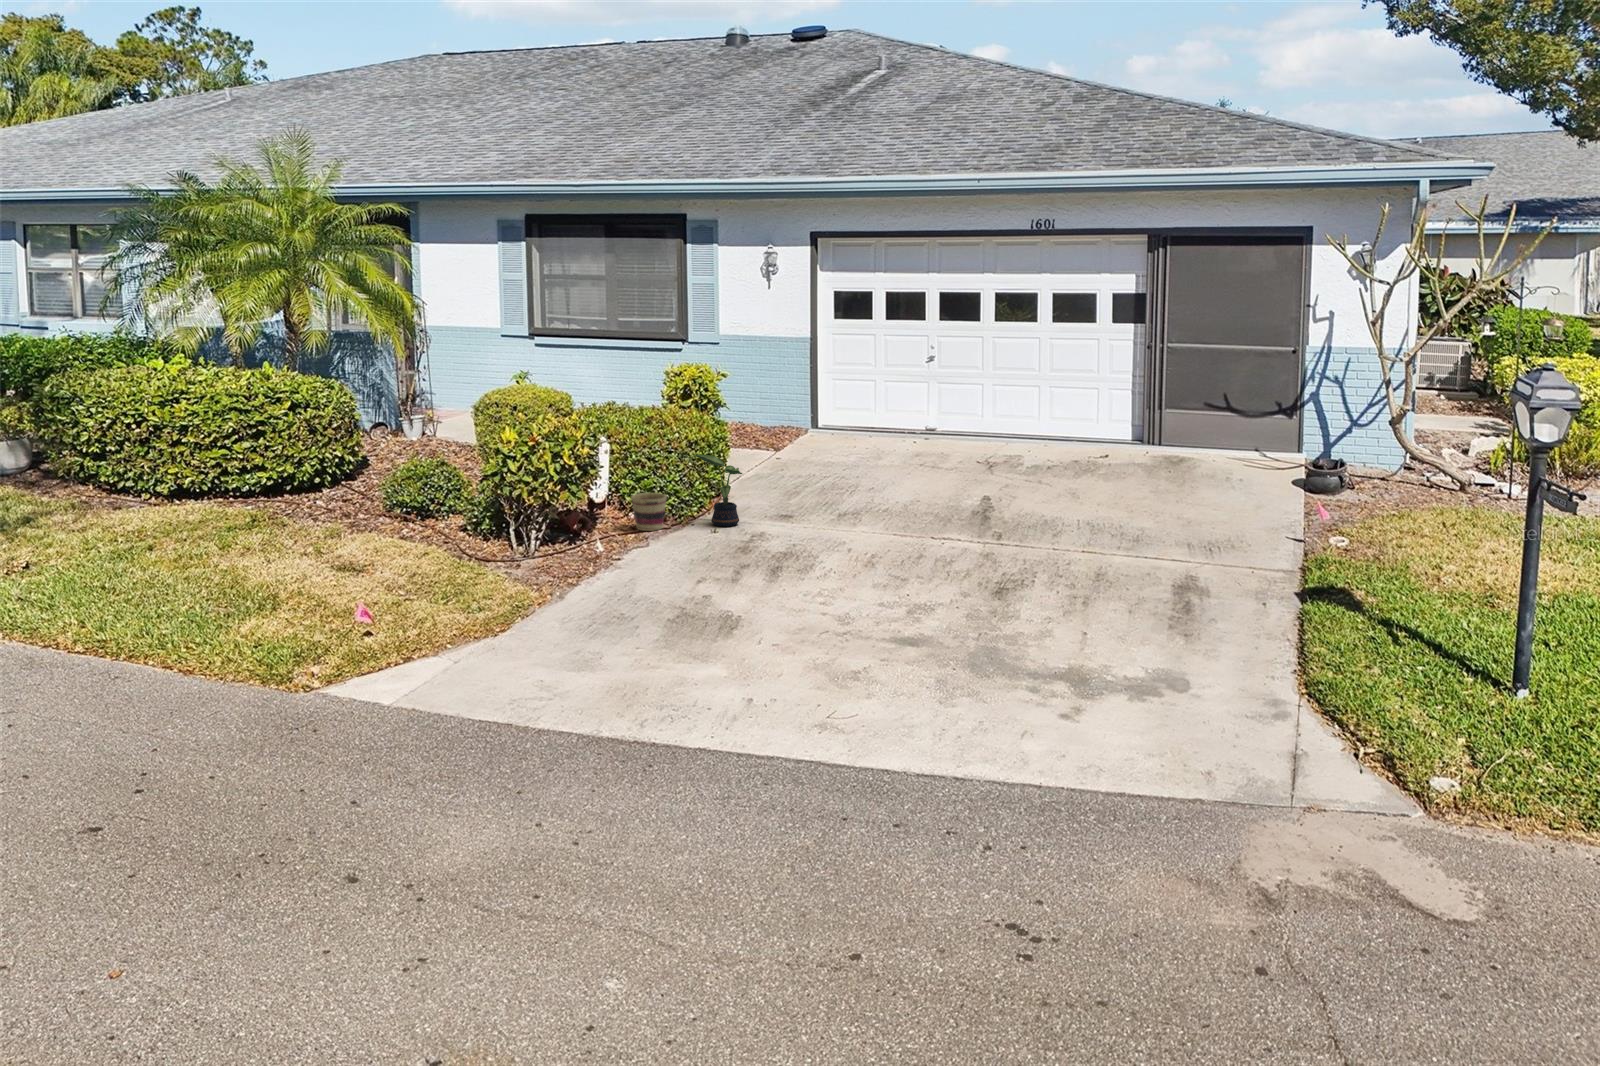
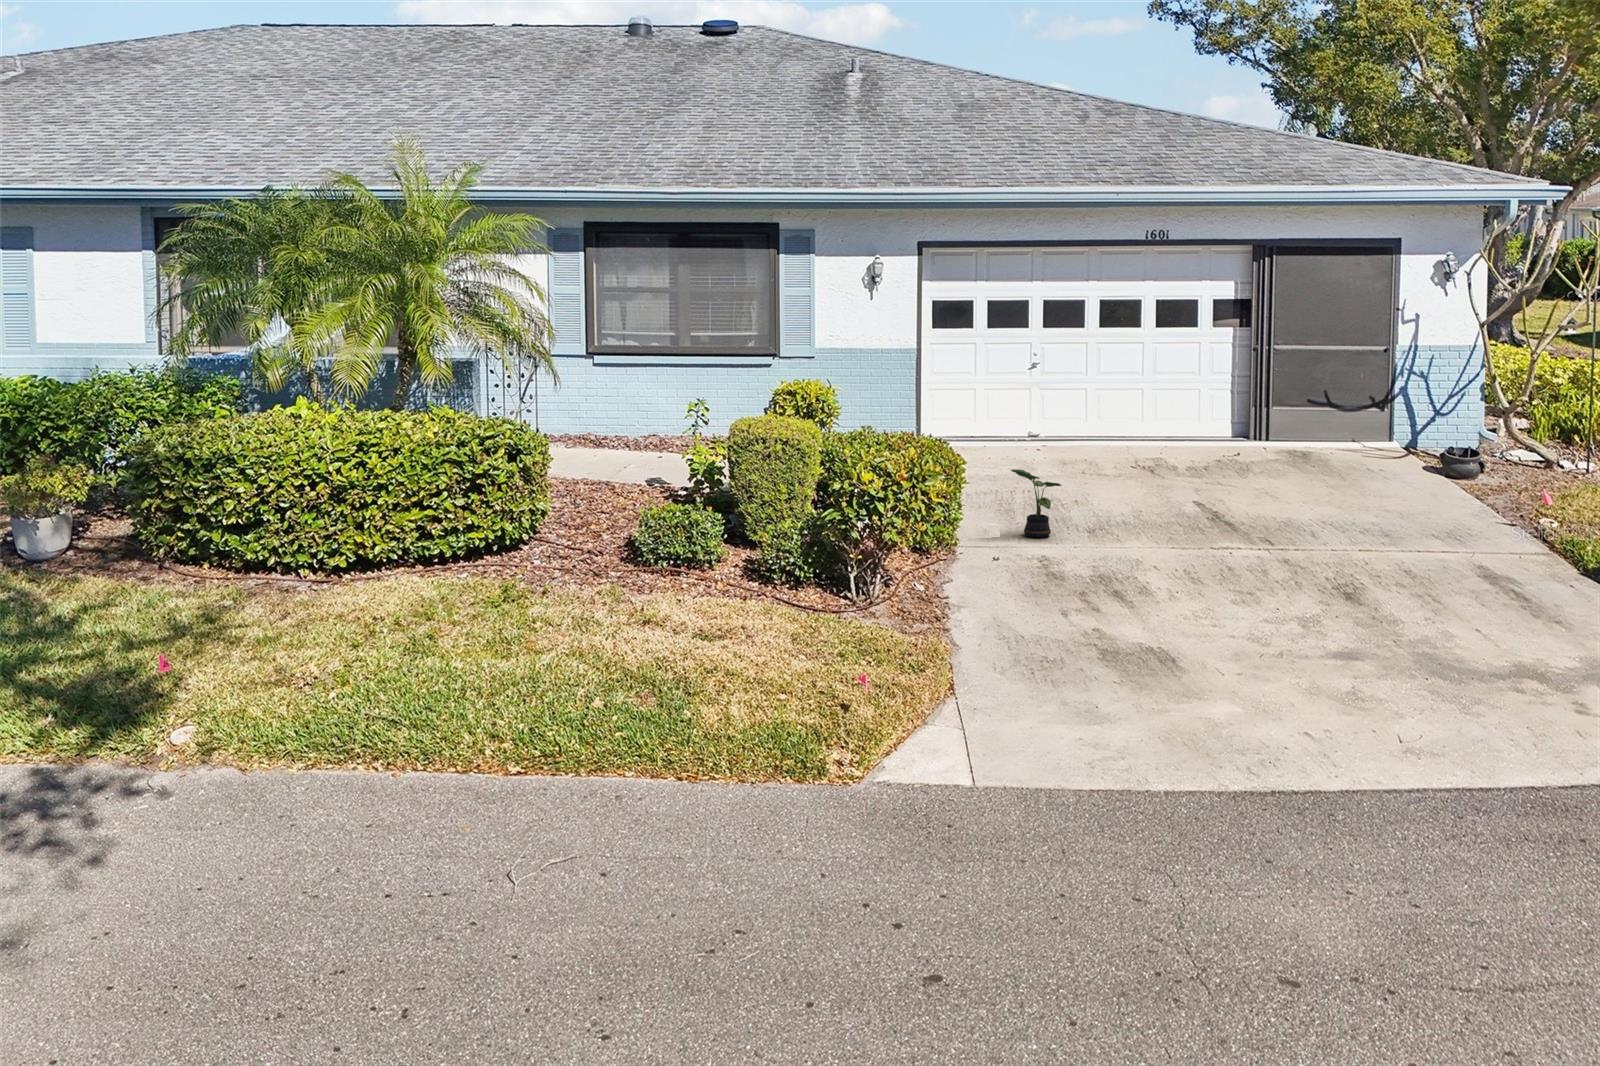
basket: present [632,493,667,531] -> none [965,509,1000,546]

